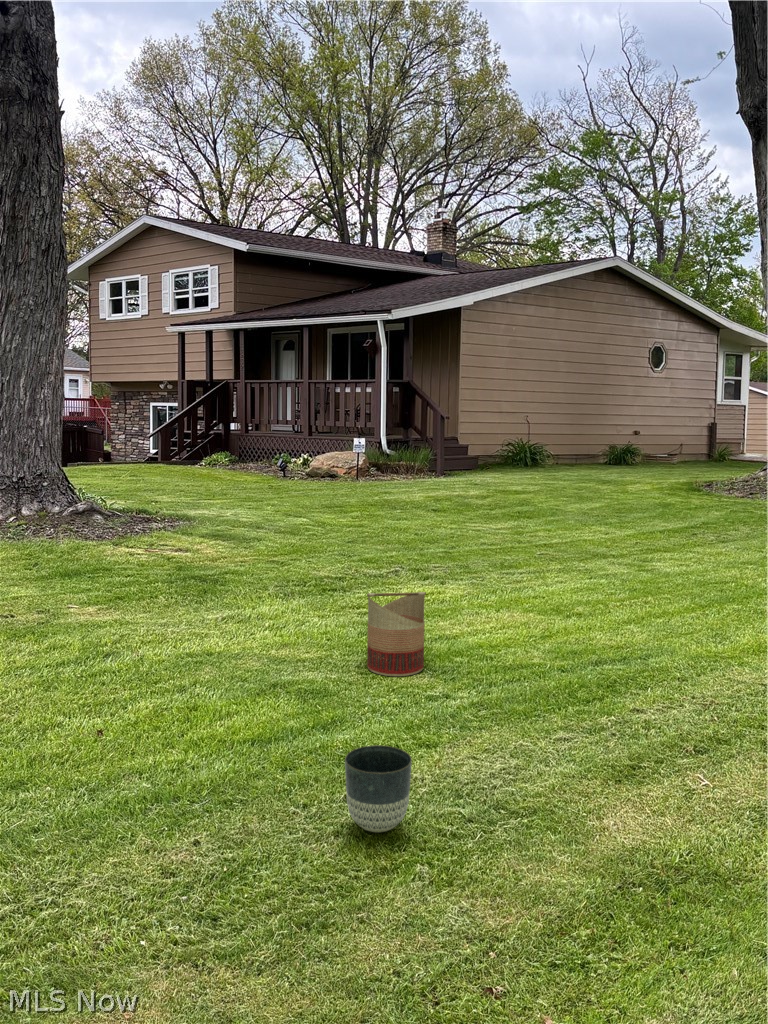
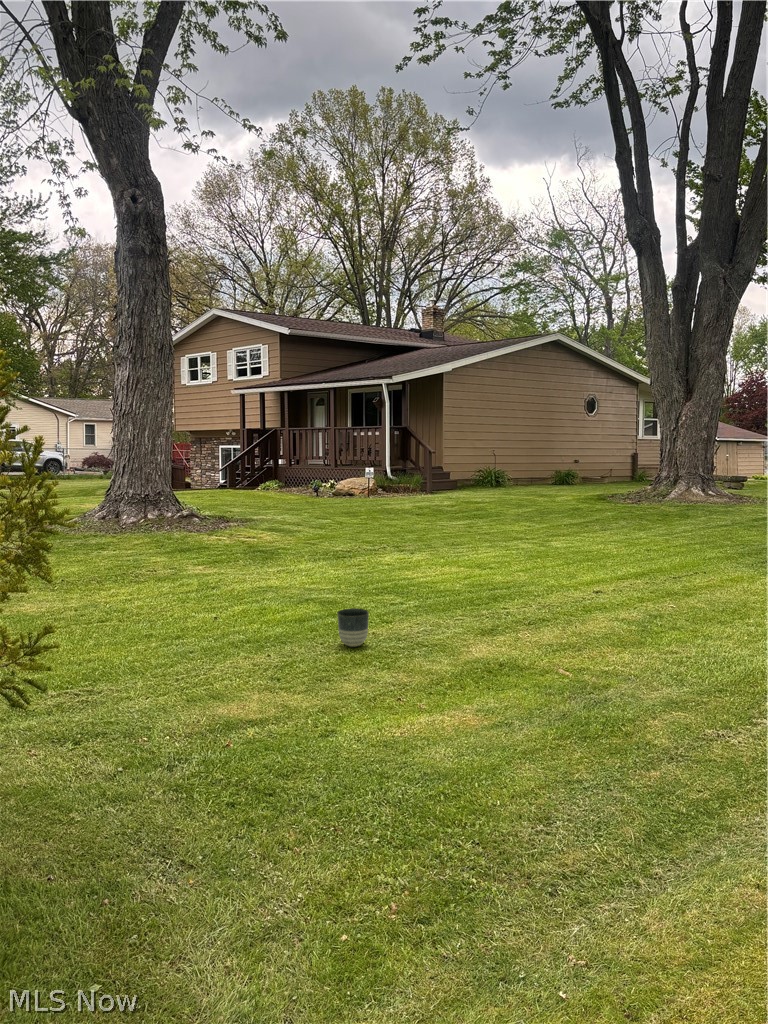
basket: present [367,592,426,676] -> none [357,549,390,595]

